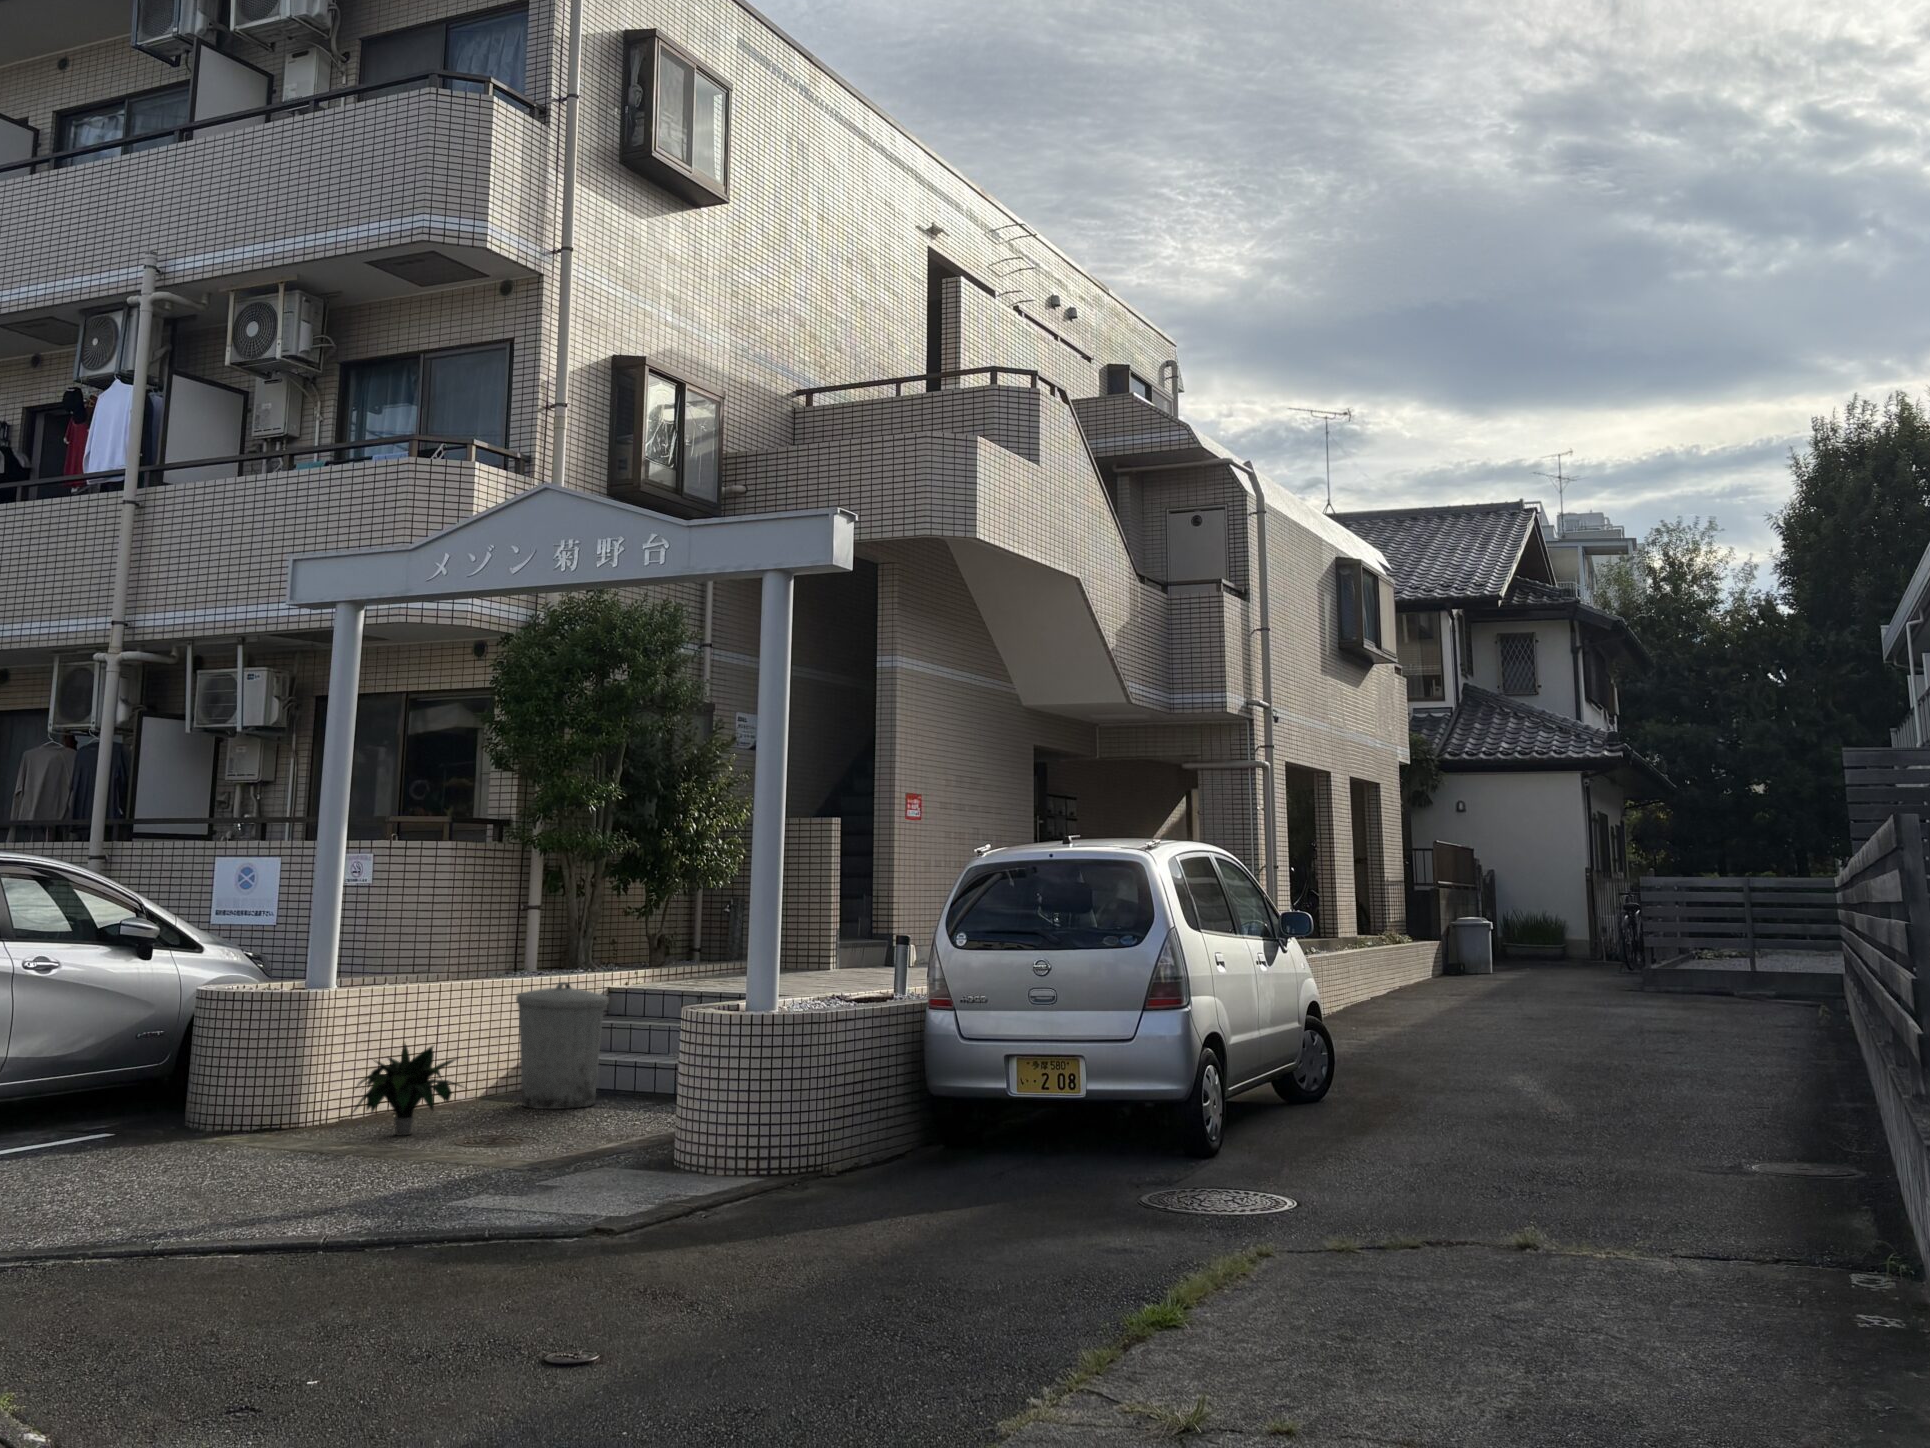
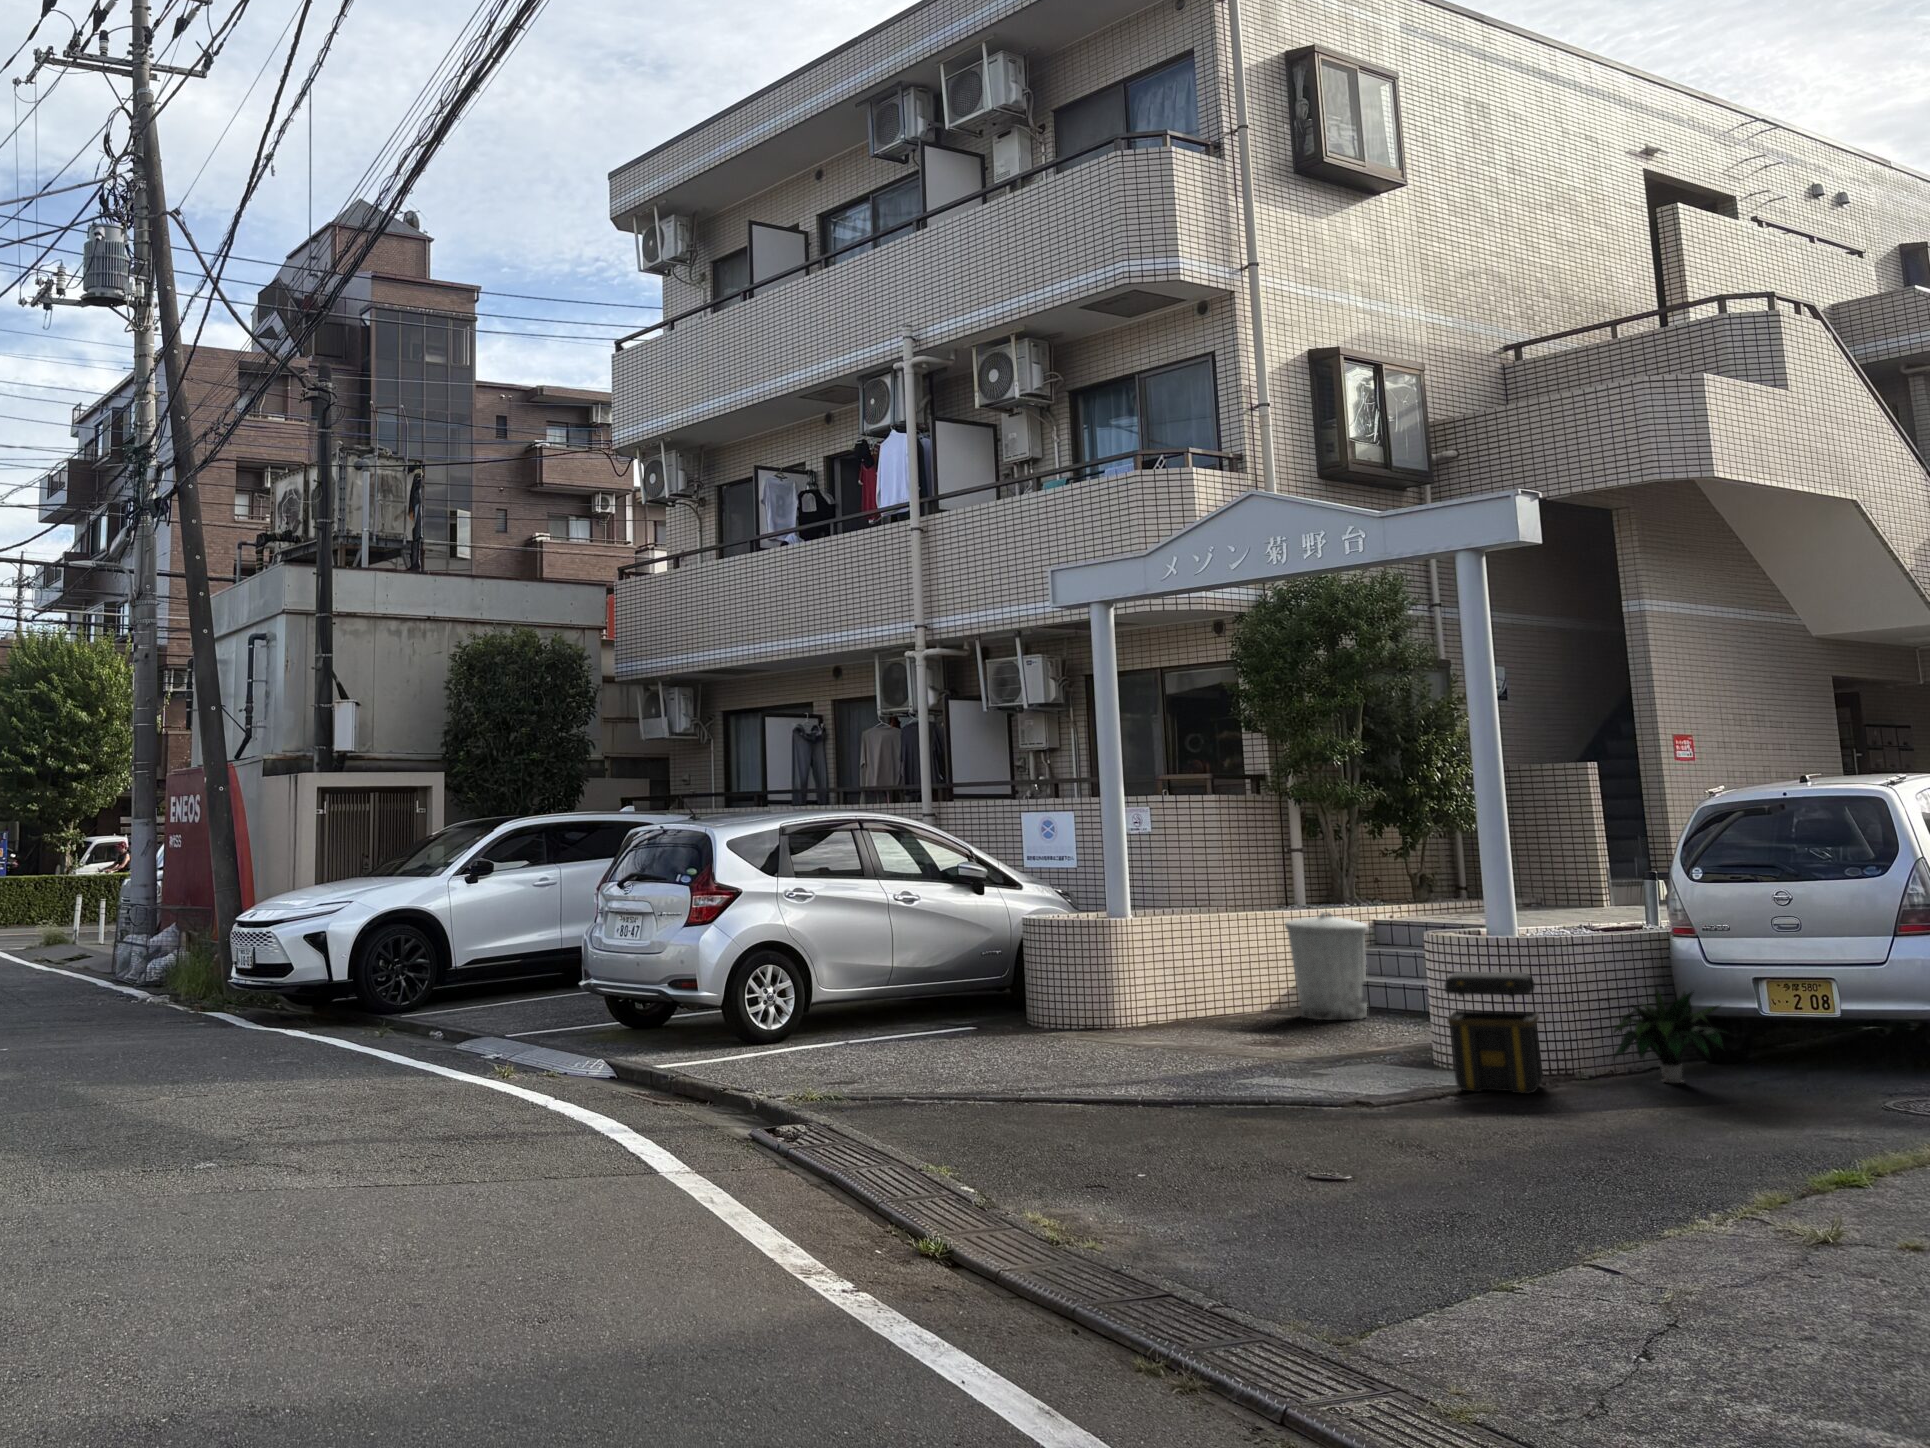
potted plant: present [353,1044,462,1136] -> present [1613,989,1726,1083]
toolbox: none [695,1056,792,1198] -> present [1444,972,1543,1094]

